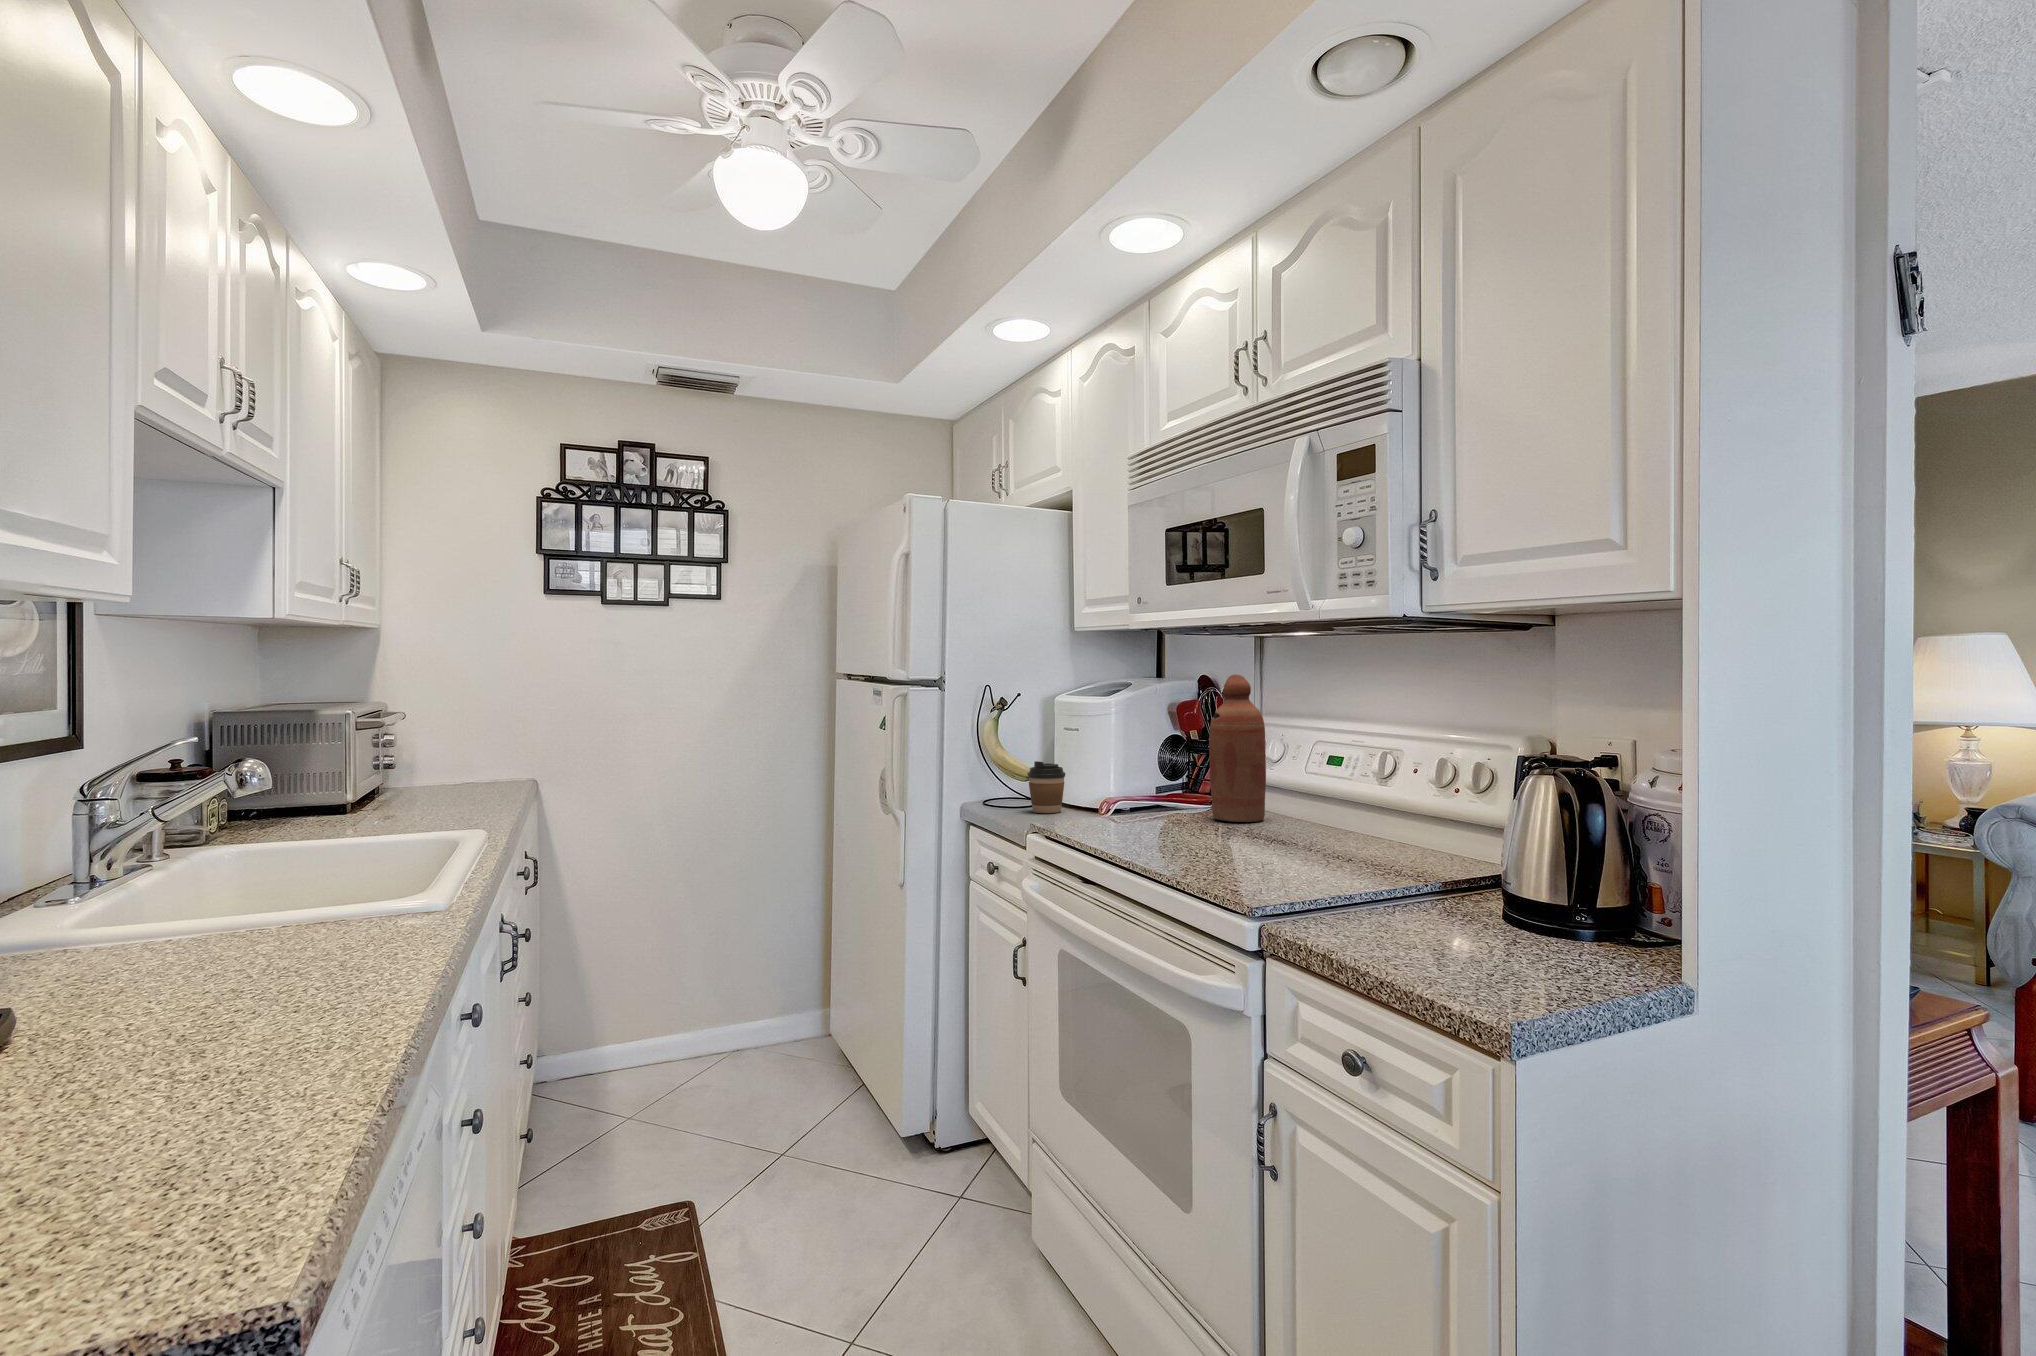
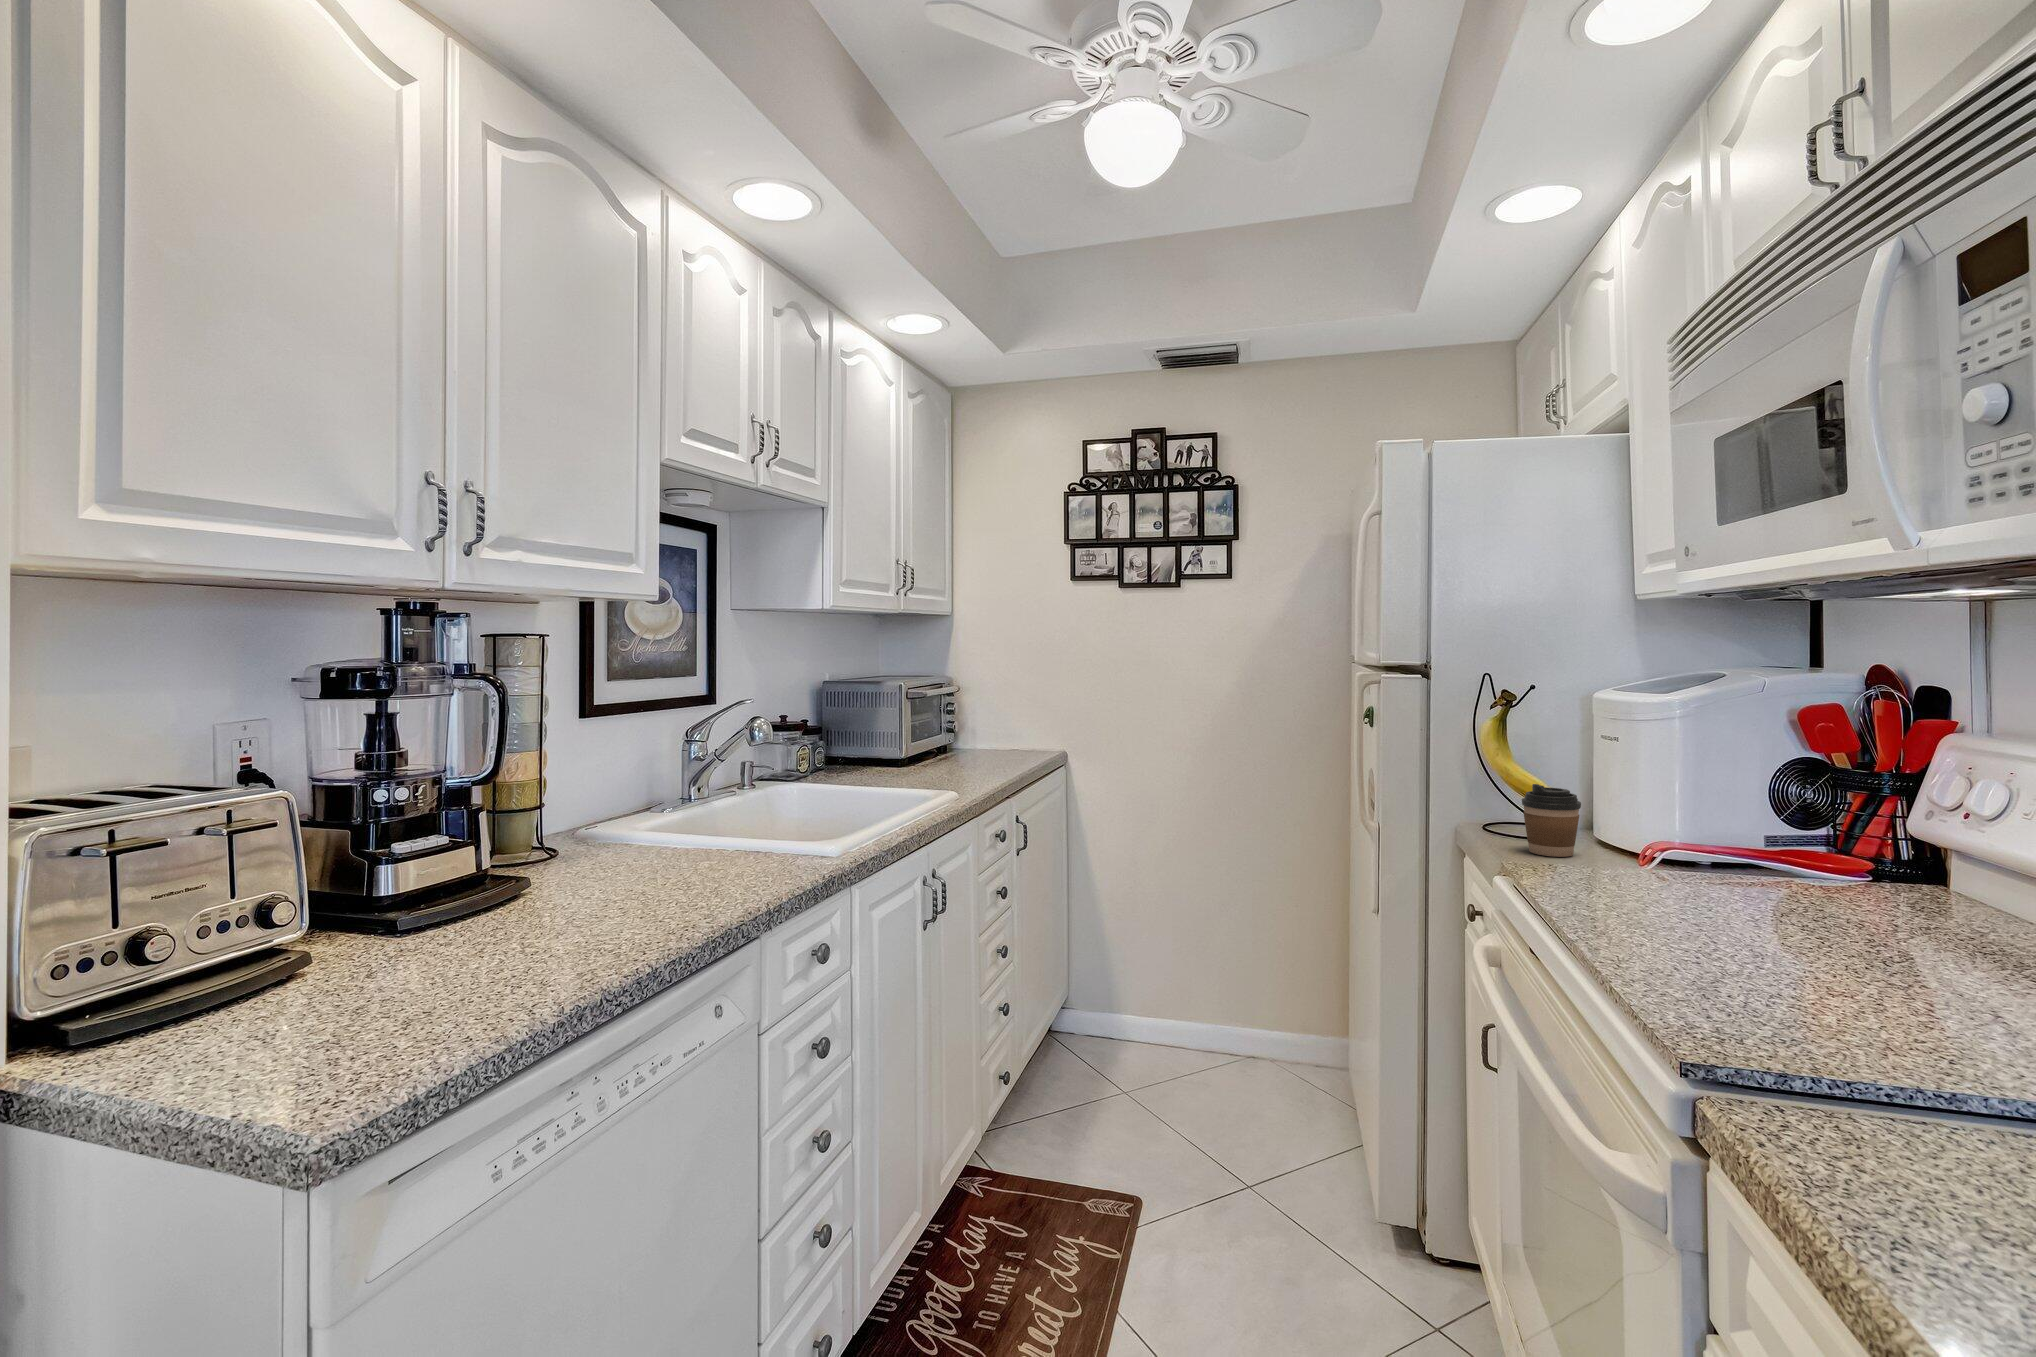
bottle: present [1209,674,1266,822] -> none [1820,674,1944,924]

